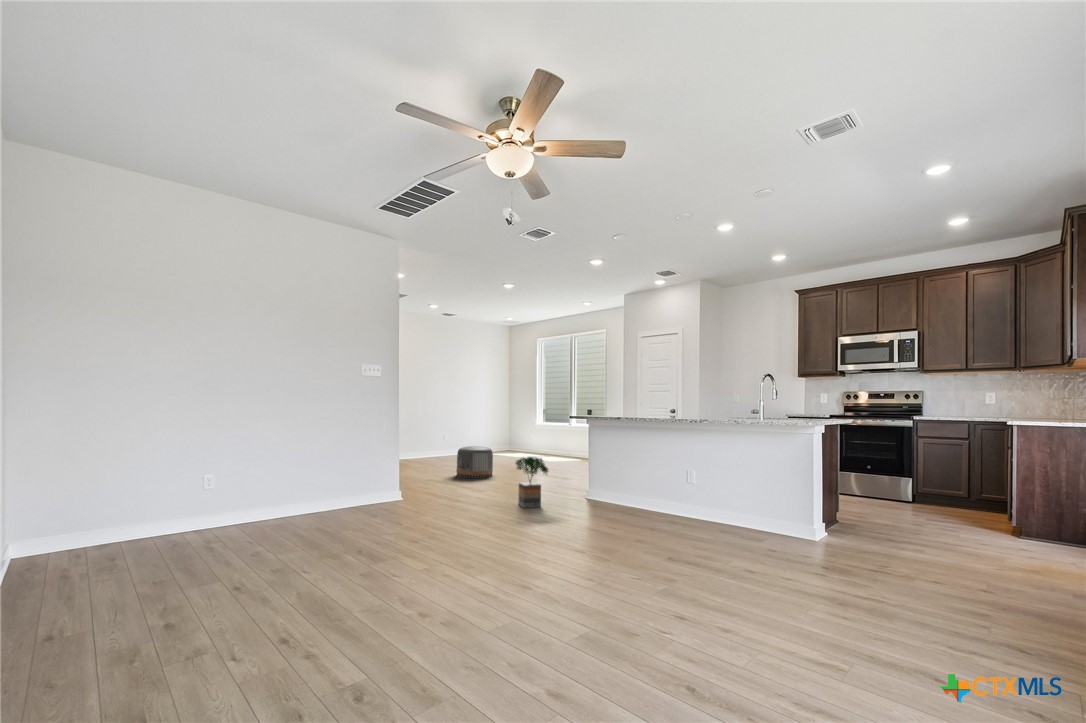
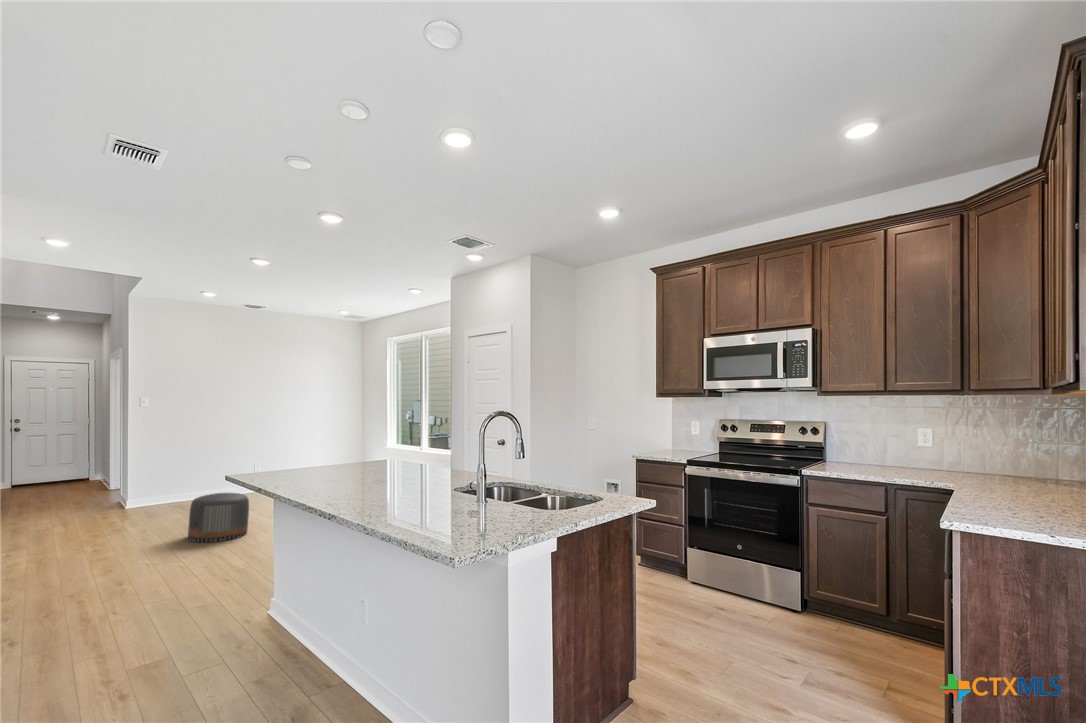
potted tree: present [516,457,548,508] -> none [109,537,178,634]

